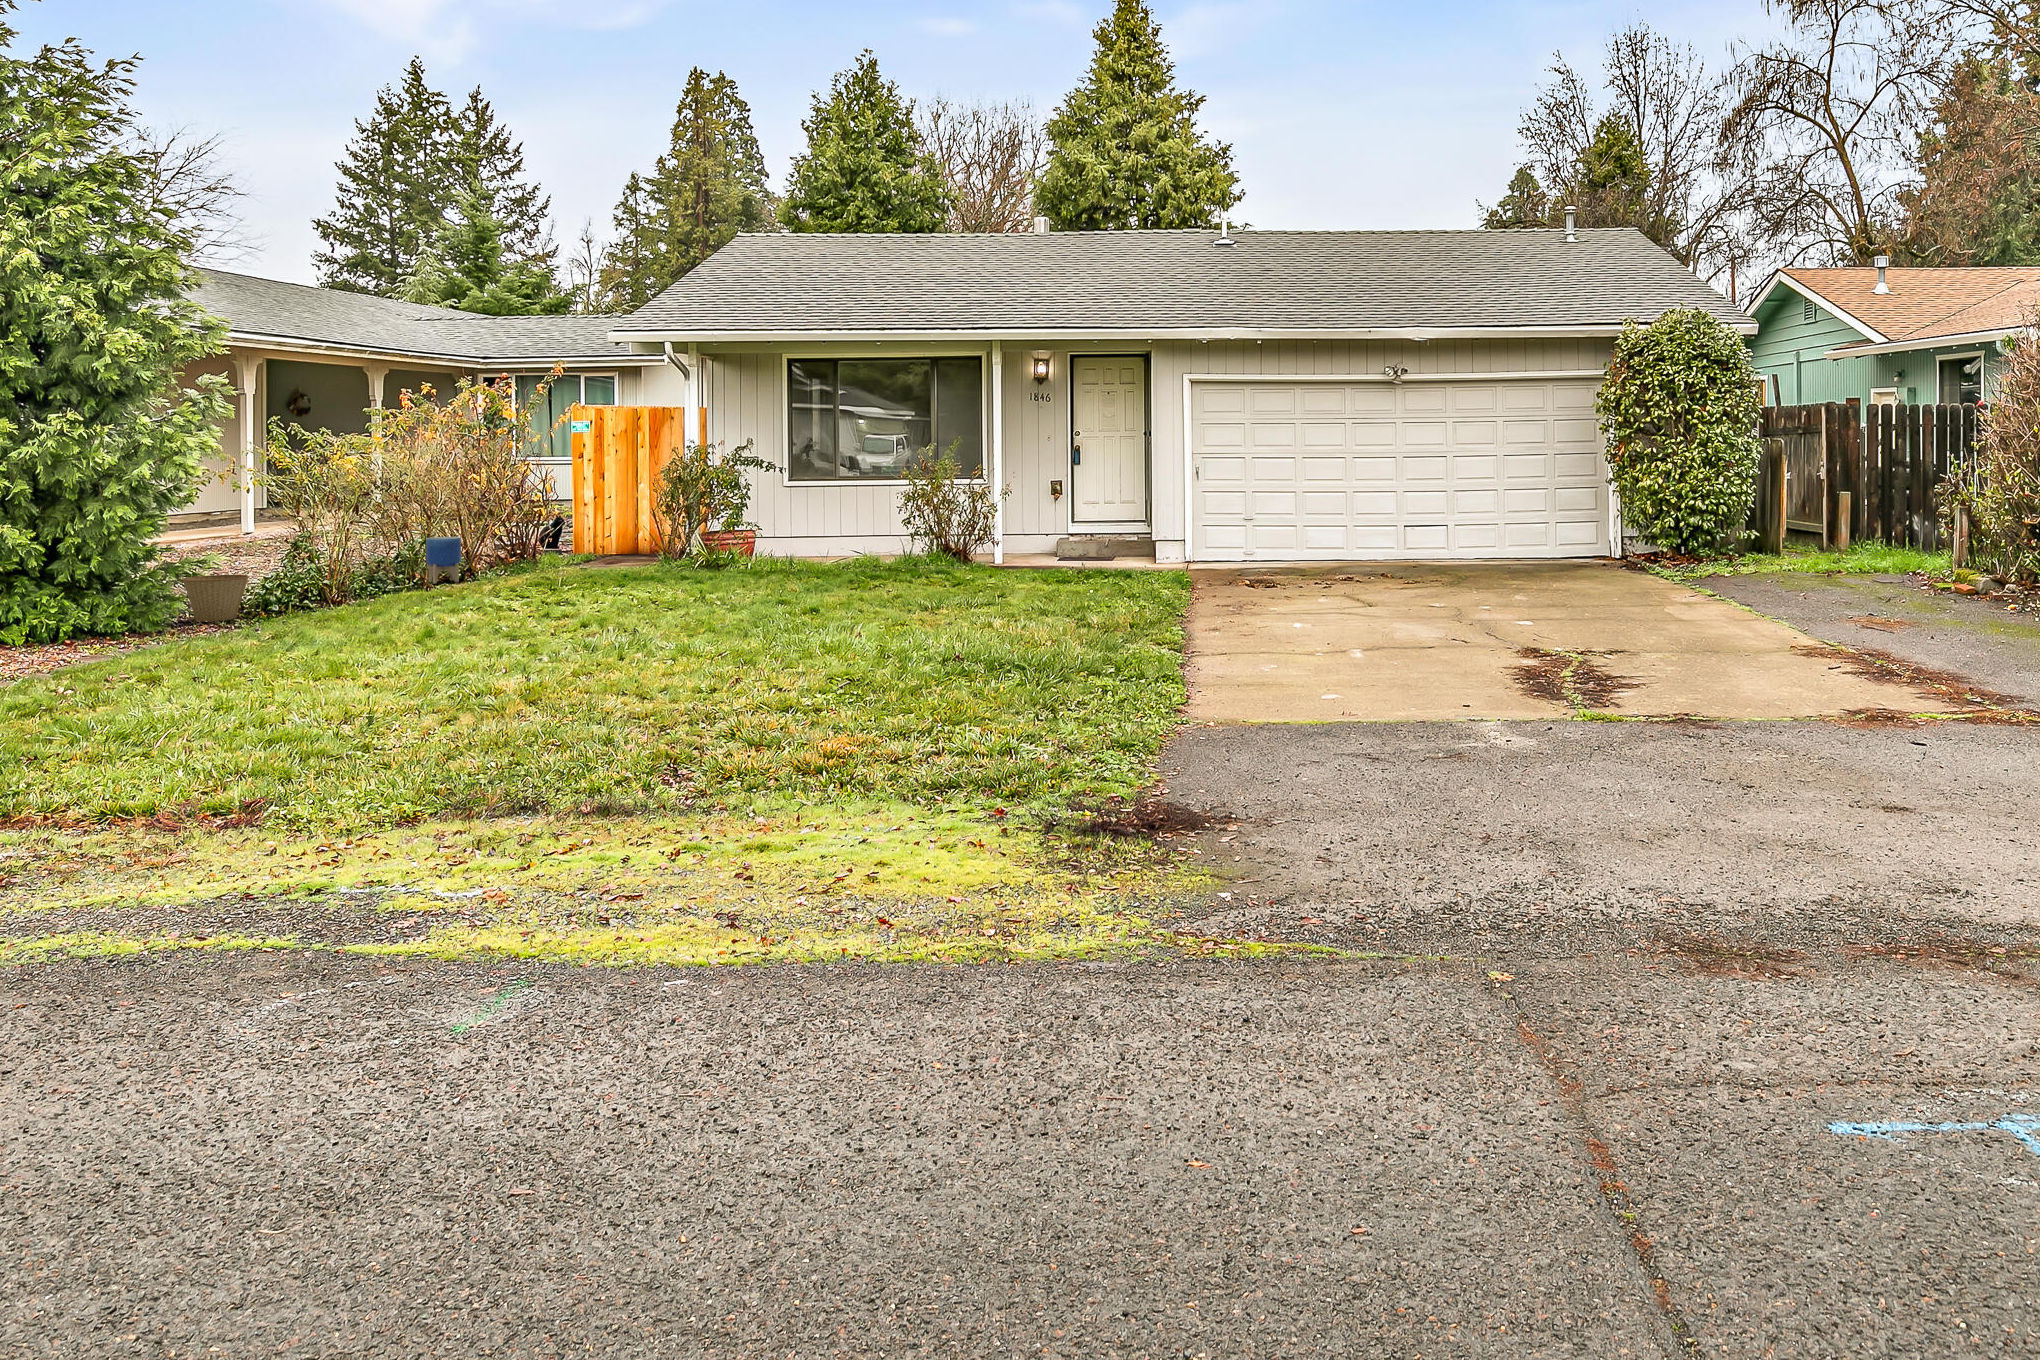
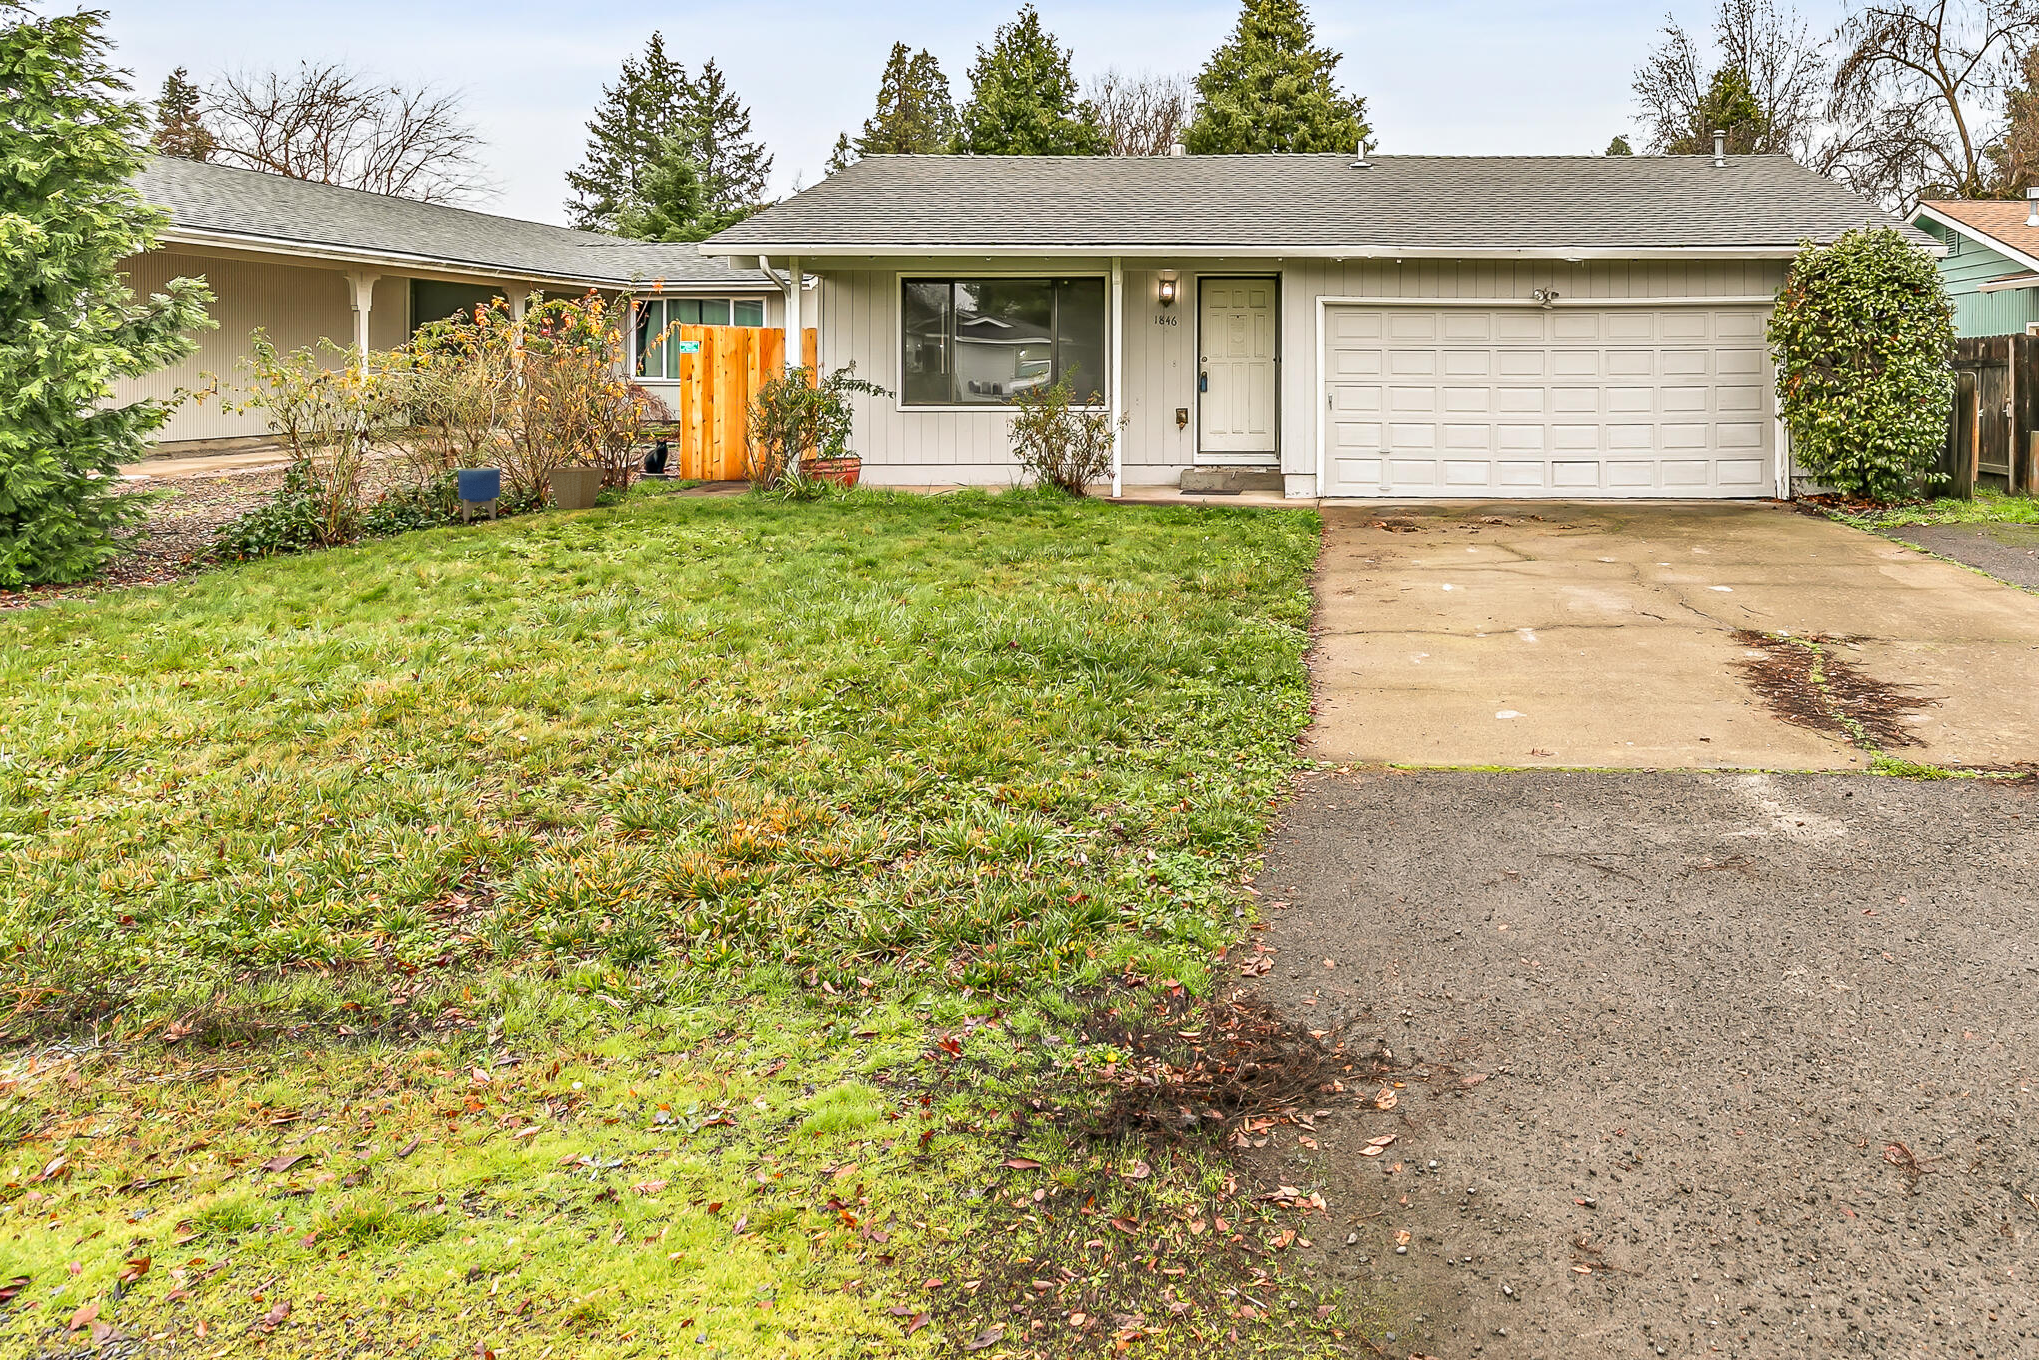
basket: present [180,575,249,621] -> present [545,467,605,509]

